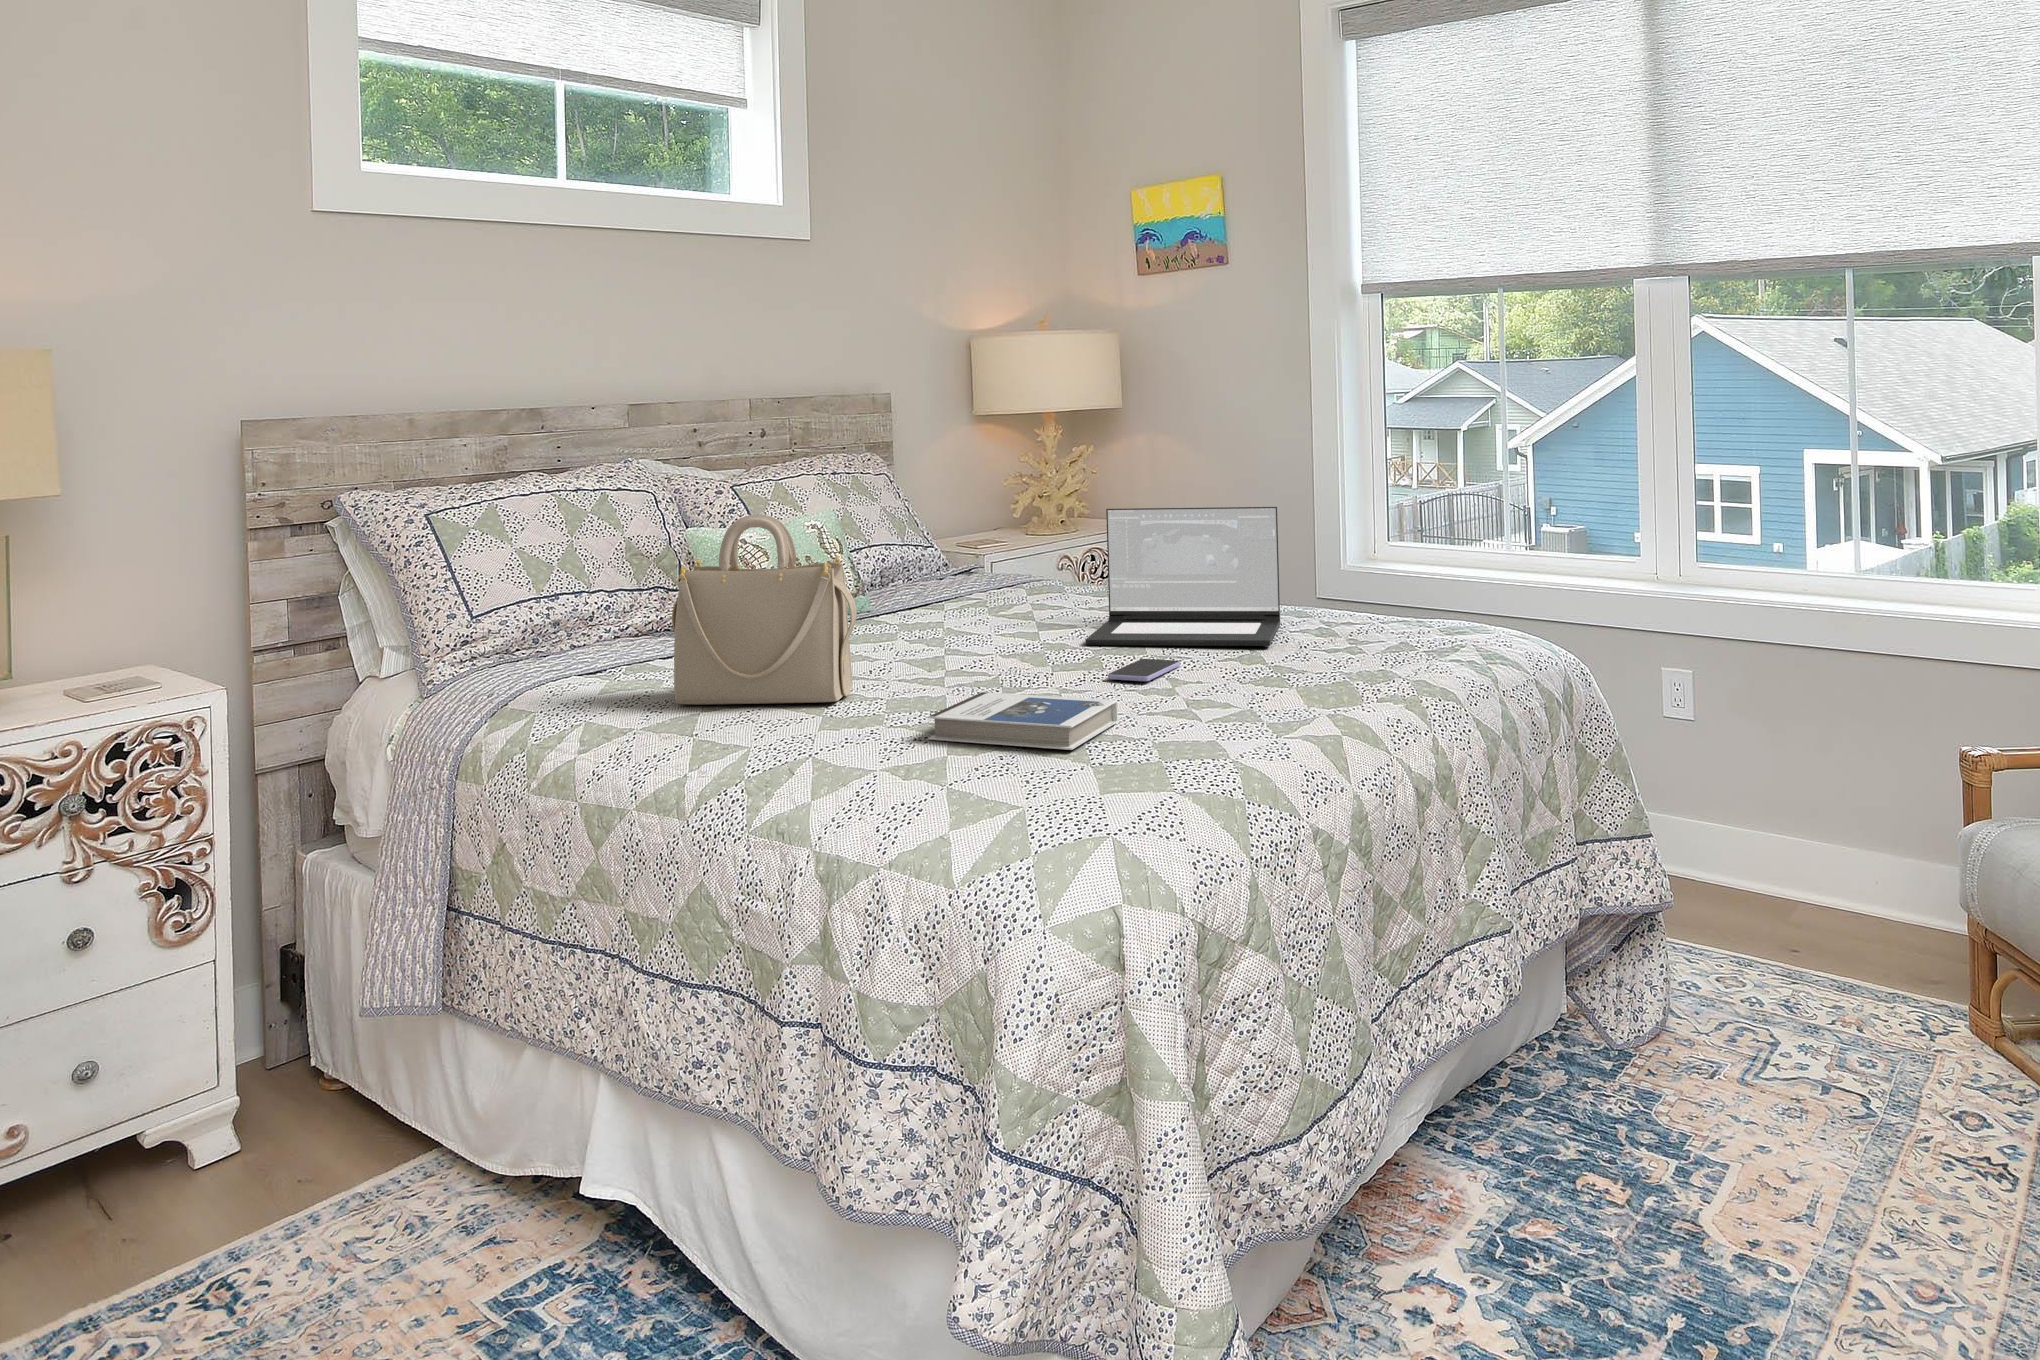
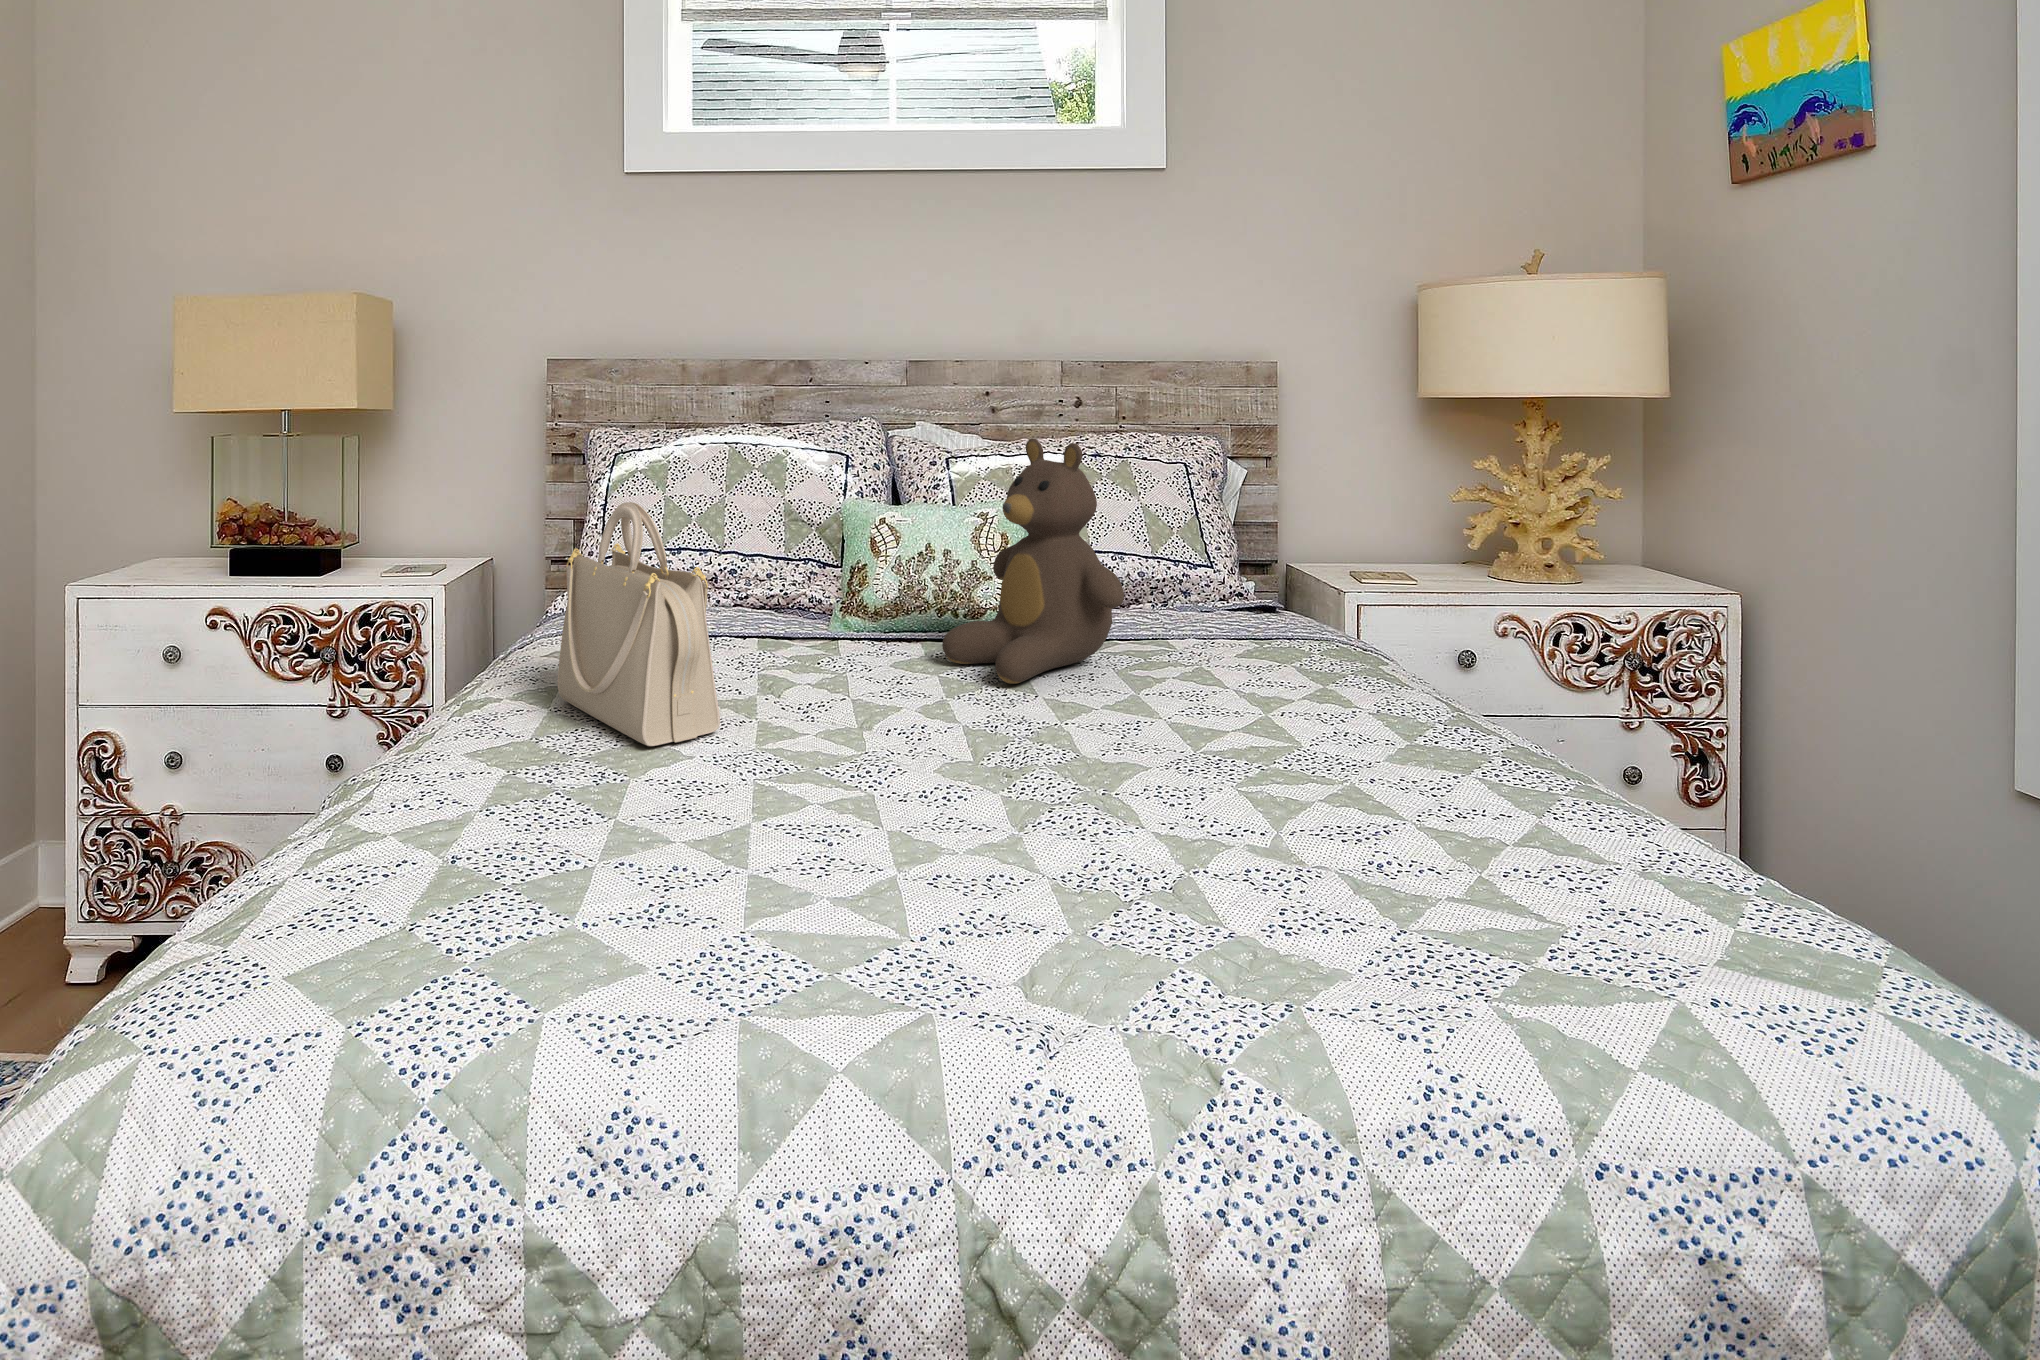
teddy bear: none [874,453,1011,633] -> present [942,438,1124,684]
laptop: present [1086,507,1280,646] -> none [1096,550,1465,852]
smartphone: present [1108,659,1180,681] -> none [958,806,1111,851]
hardback book: present [928,692,1118,750] -> none [559,794,761,939]

